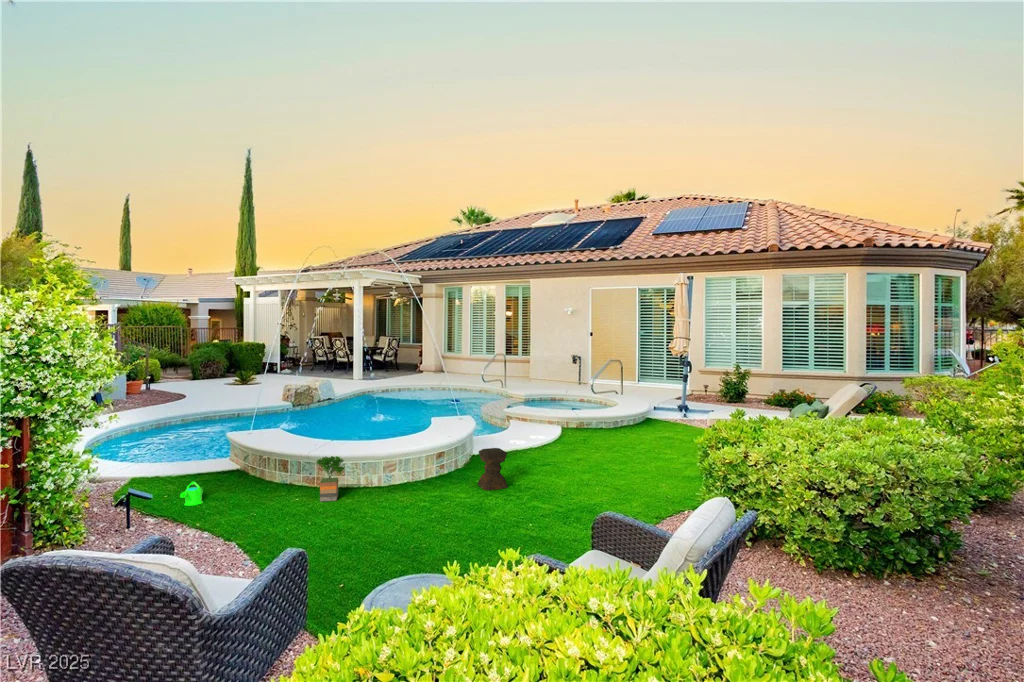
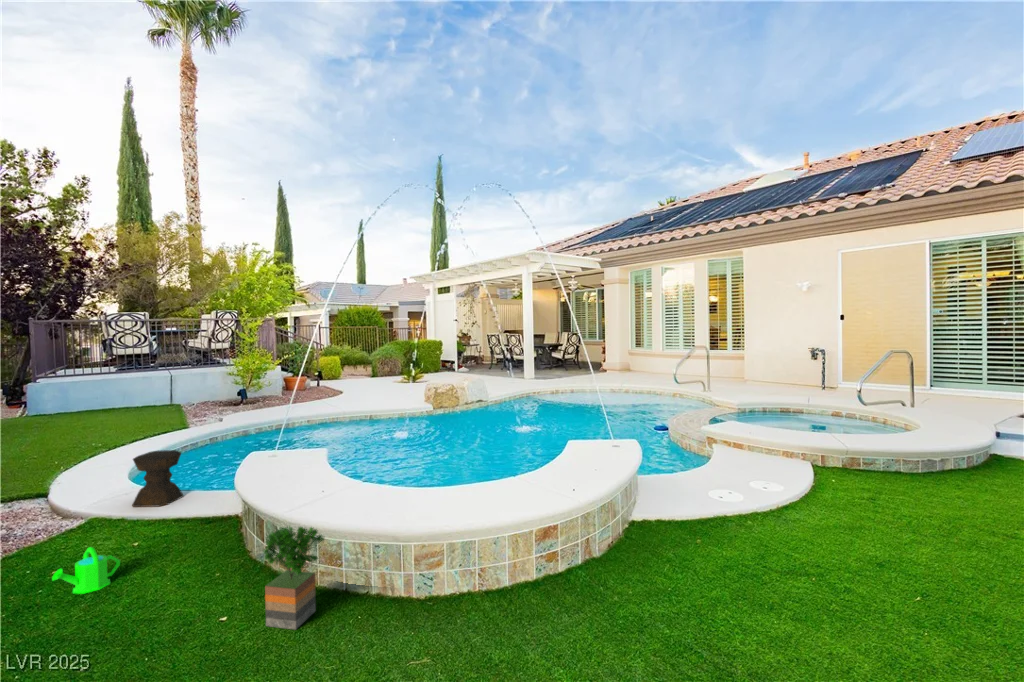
stool: present [478,448,508,490] -> present [132,450,183,507]

